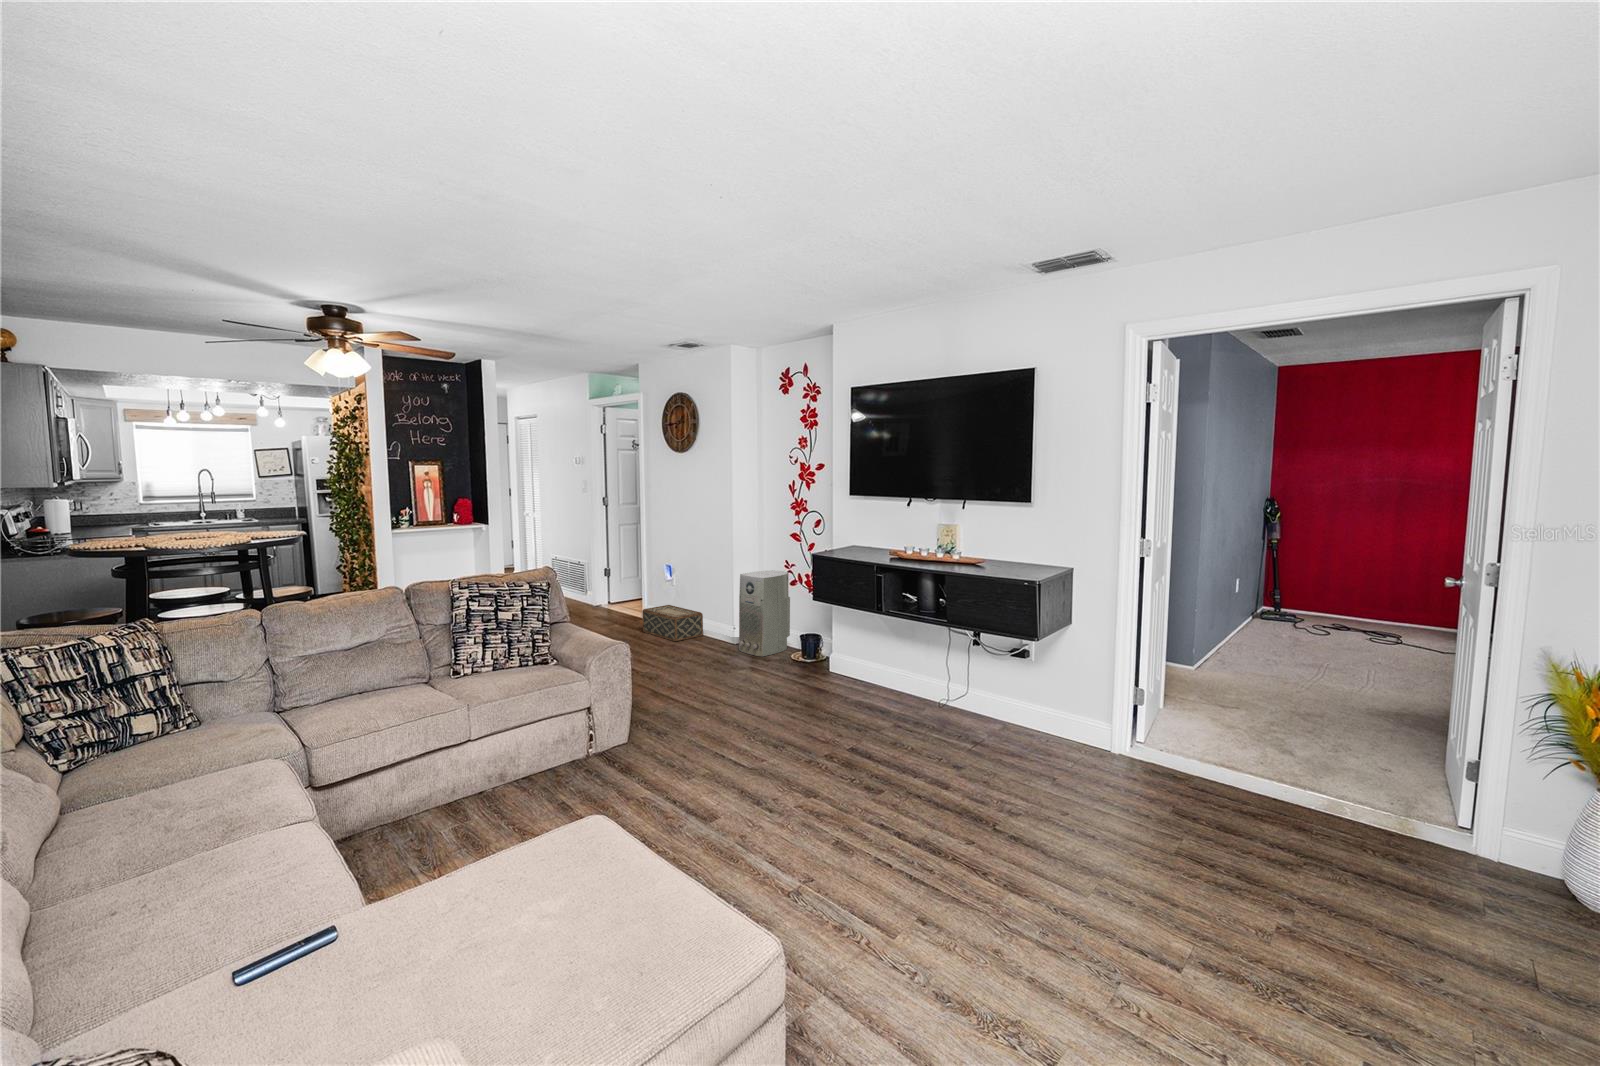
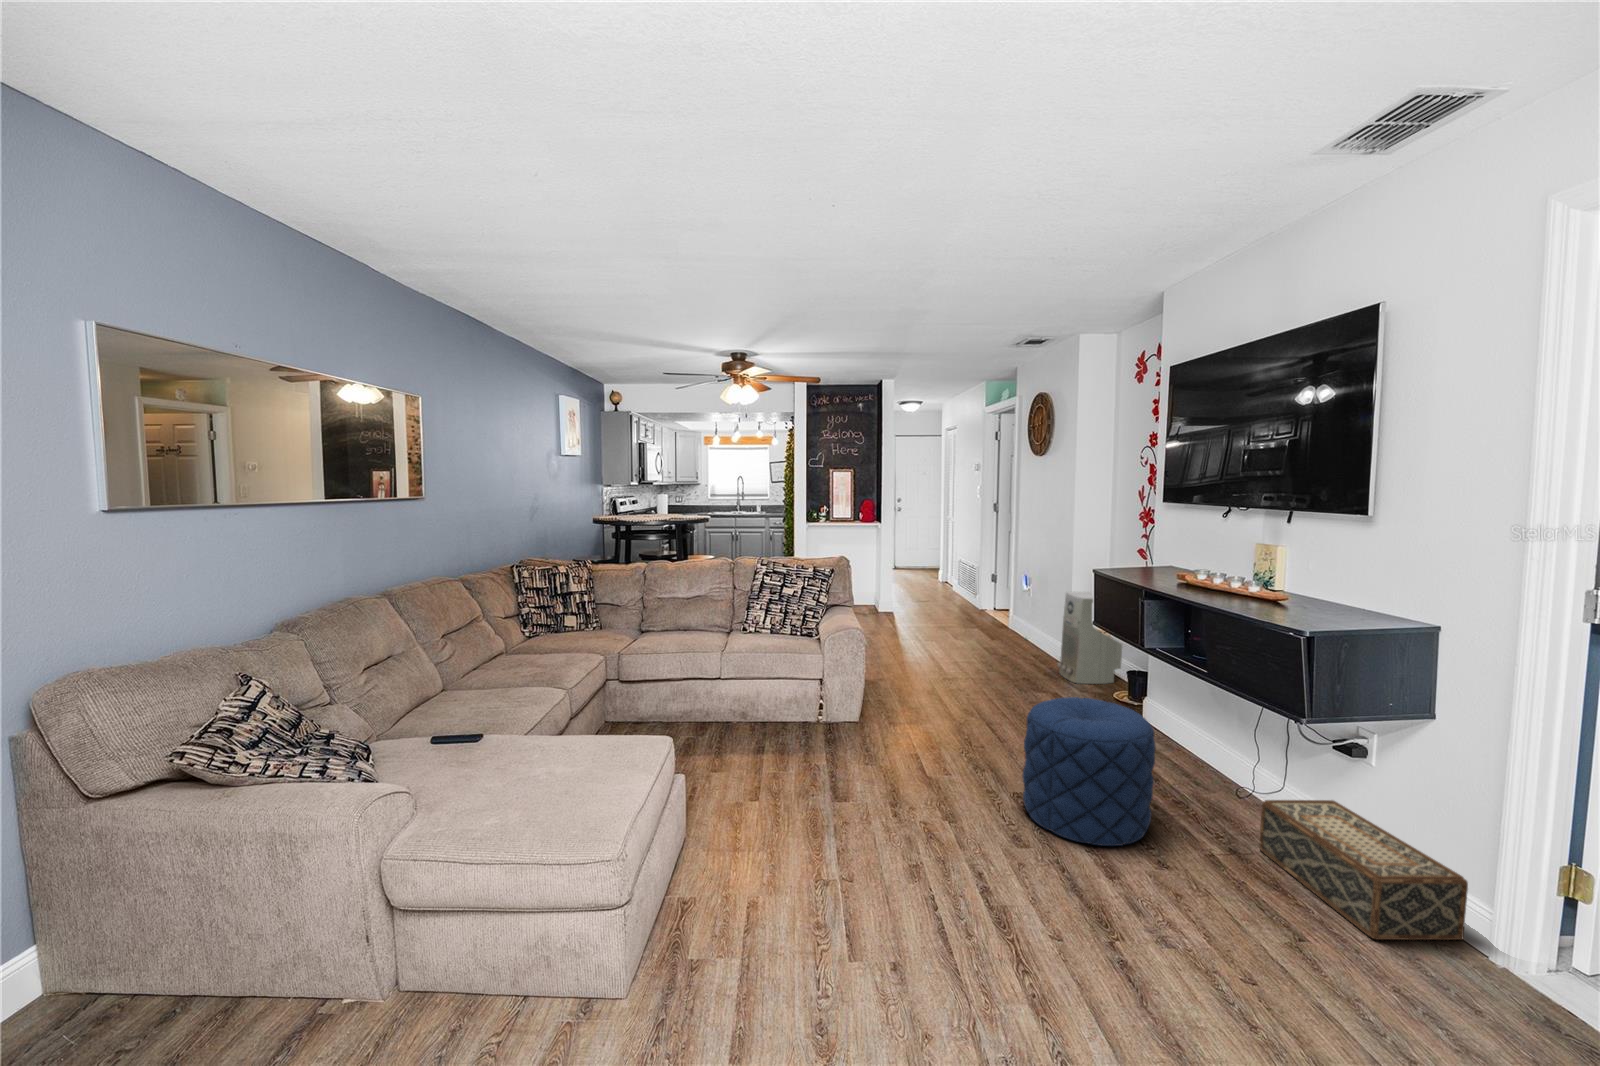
woven basket: present [642,605,703,641] -> present [1259,800,1468,940]
pouf: none [842,658,943,776] -> present [1023,697,1155,846]

